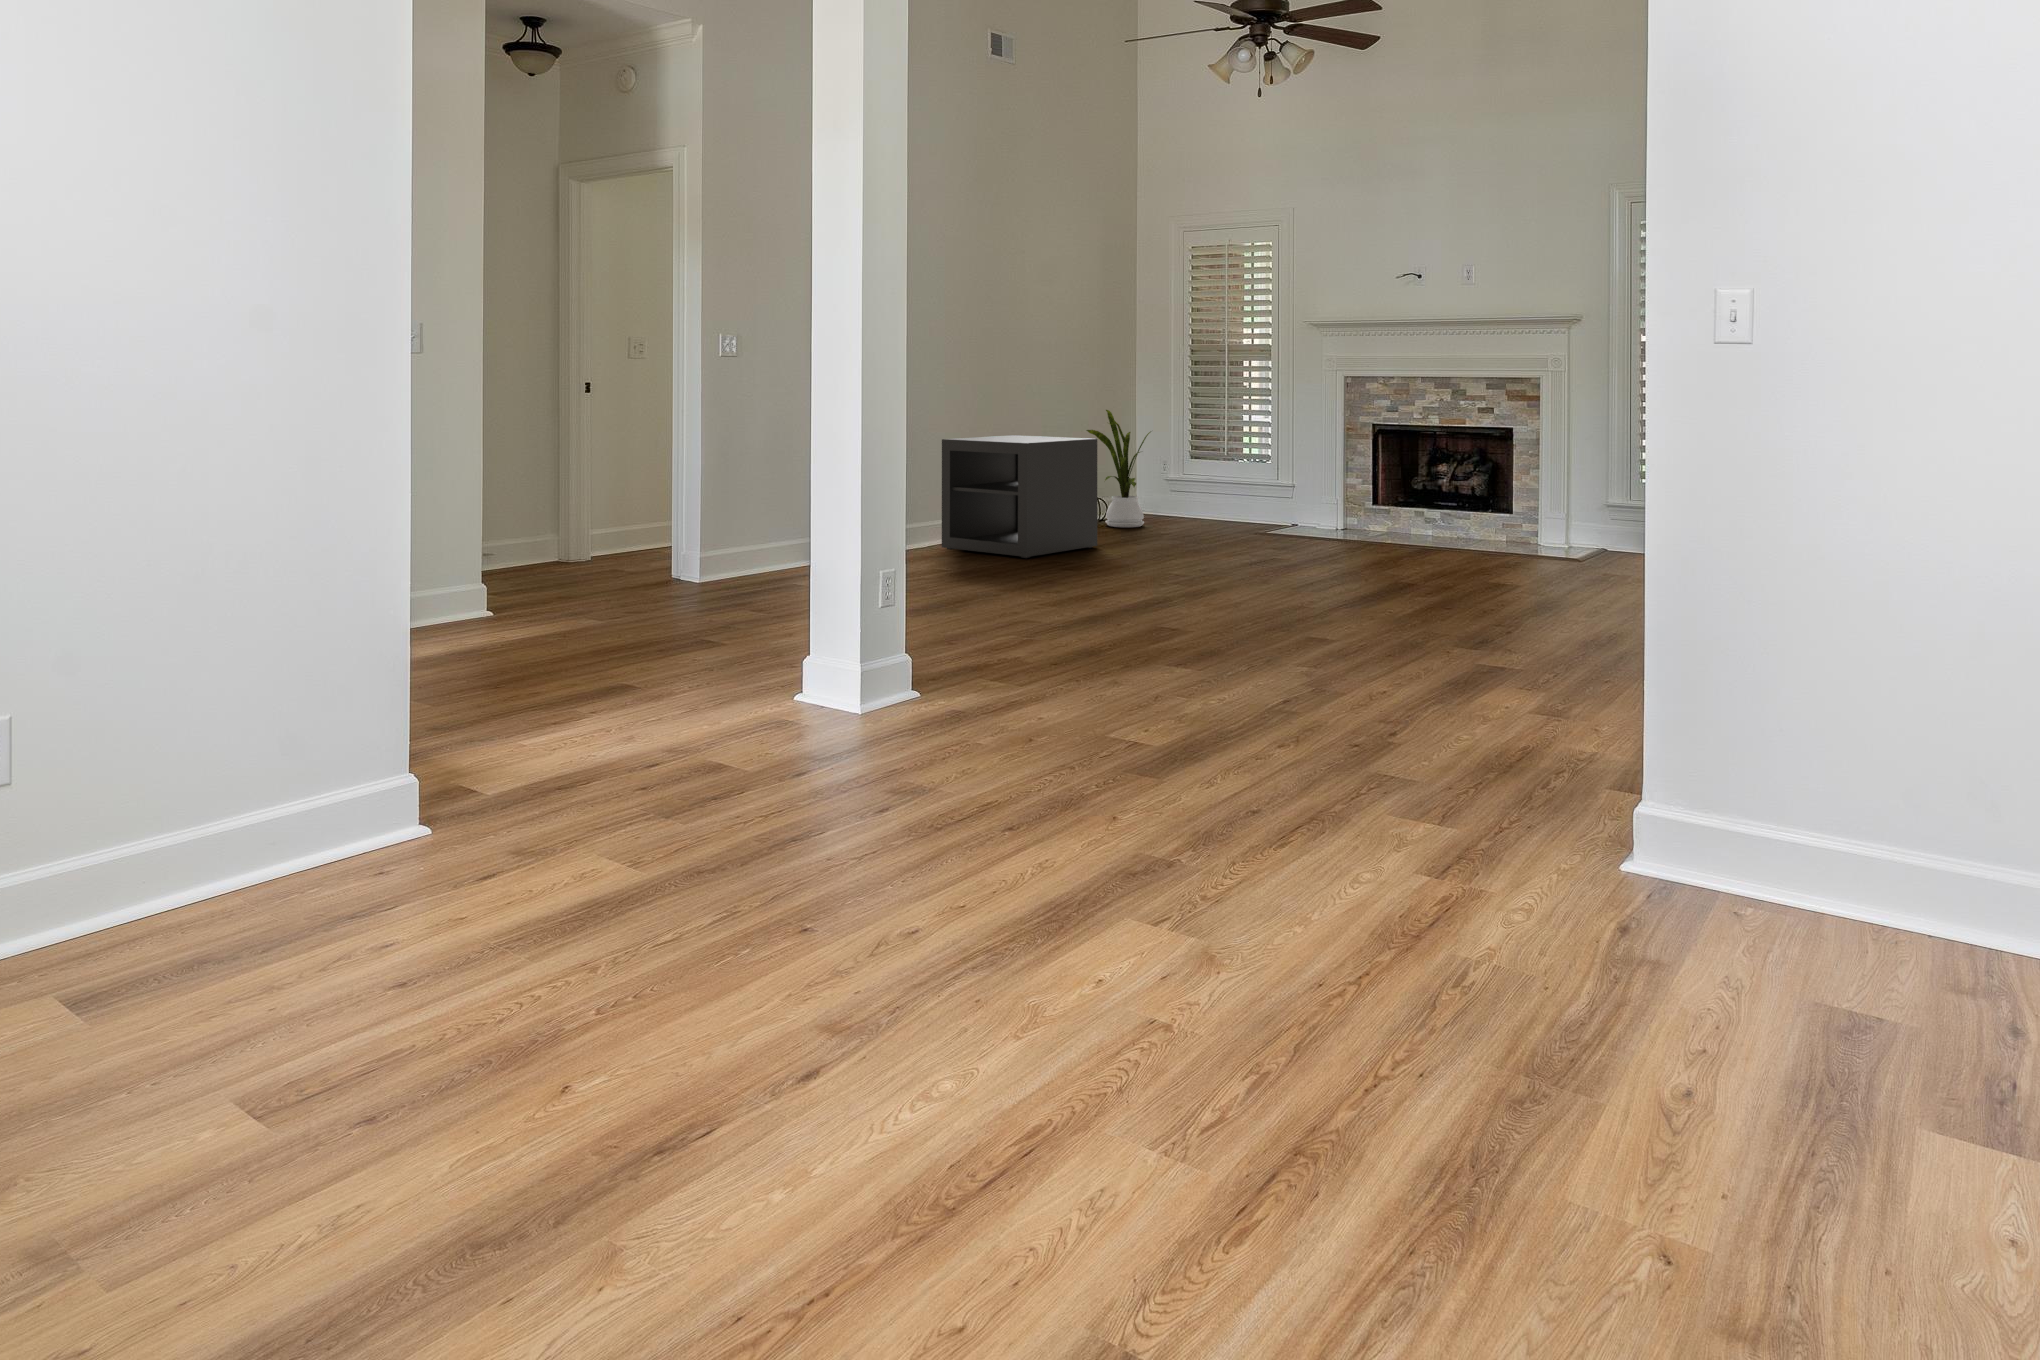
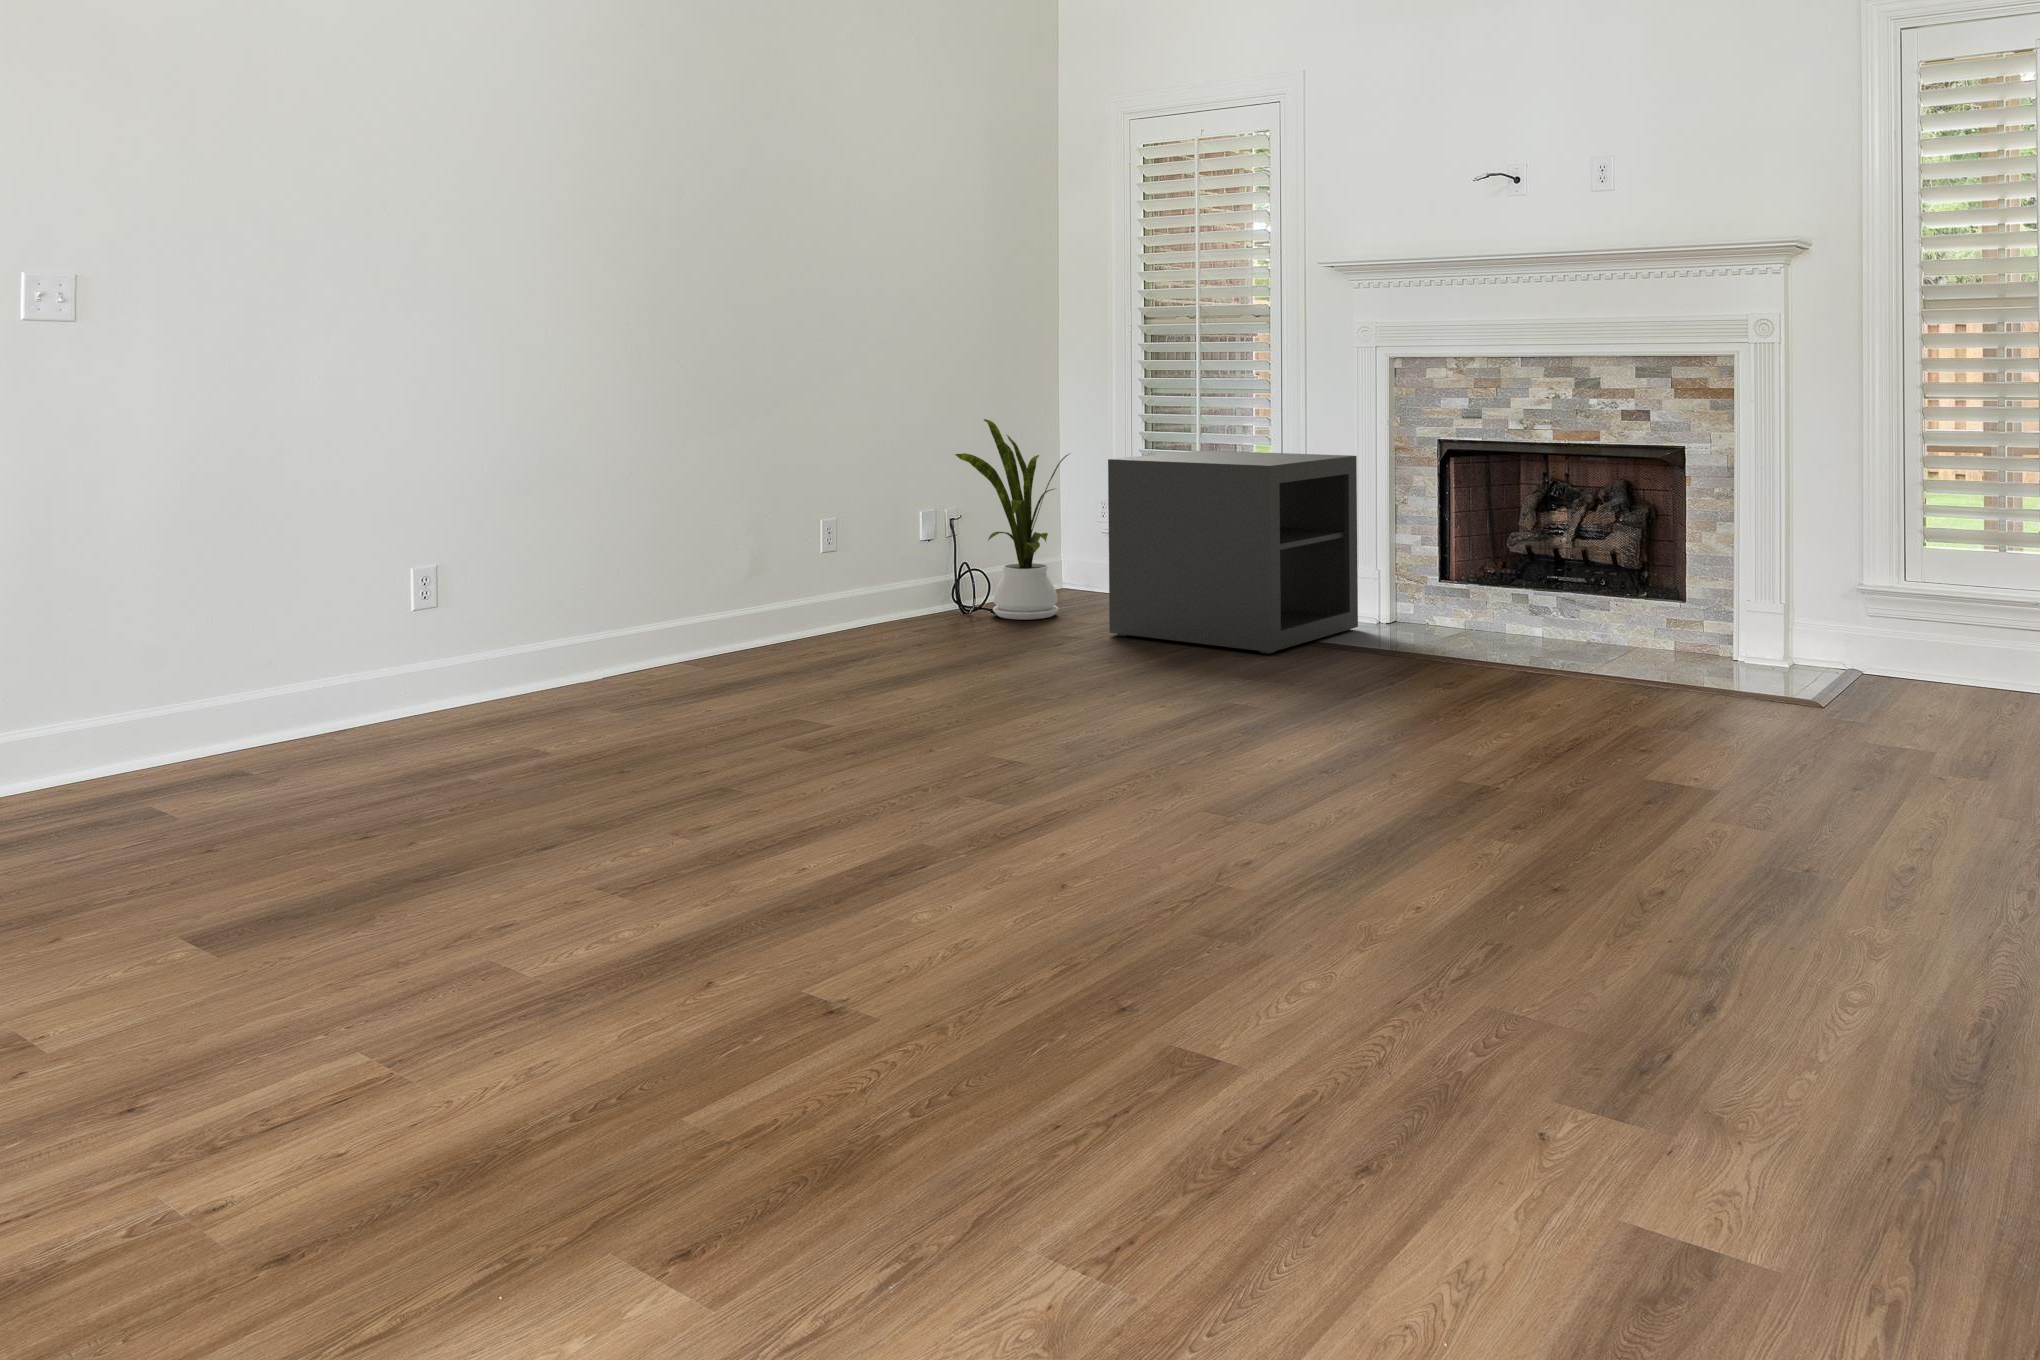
storage cabinet: present [942,435,1097,558] -> present [1108,450,1358,654]

